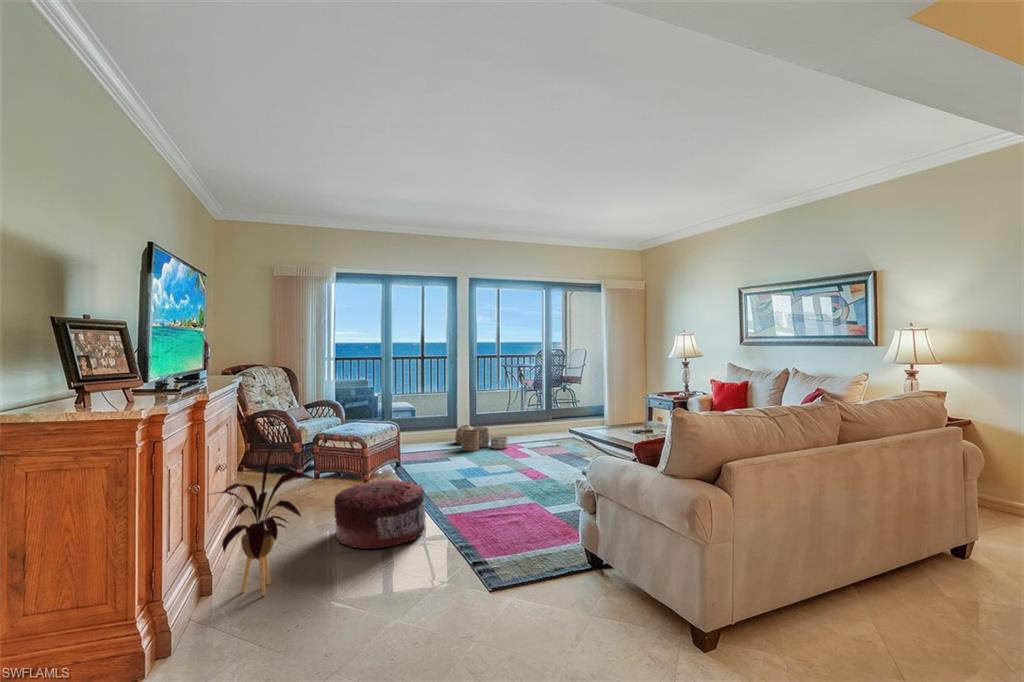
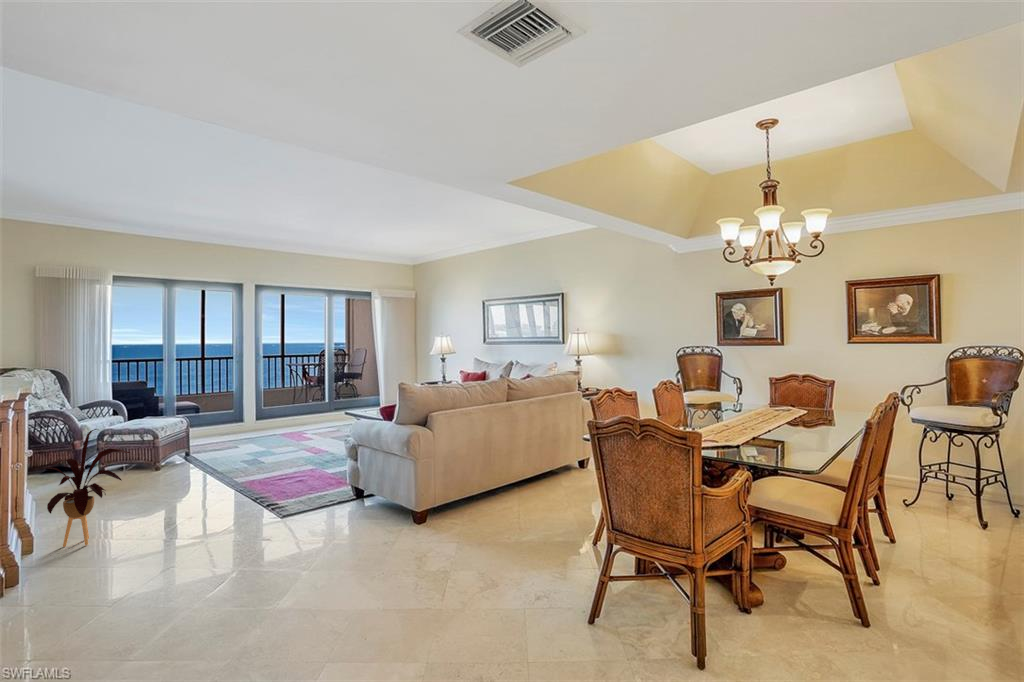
woven basket: present [456,425,508,451] -> none [243,416,294,440]
pouf: present [334,479,426,549] -> none [138,457,224,510]

